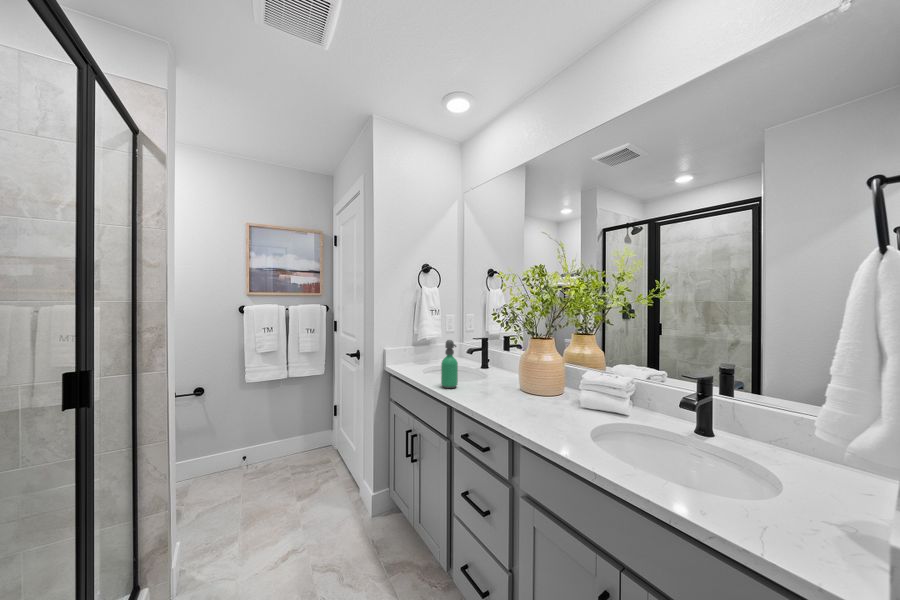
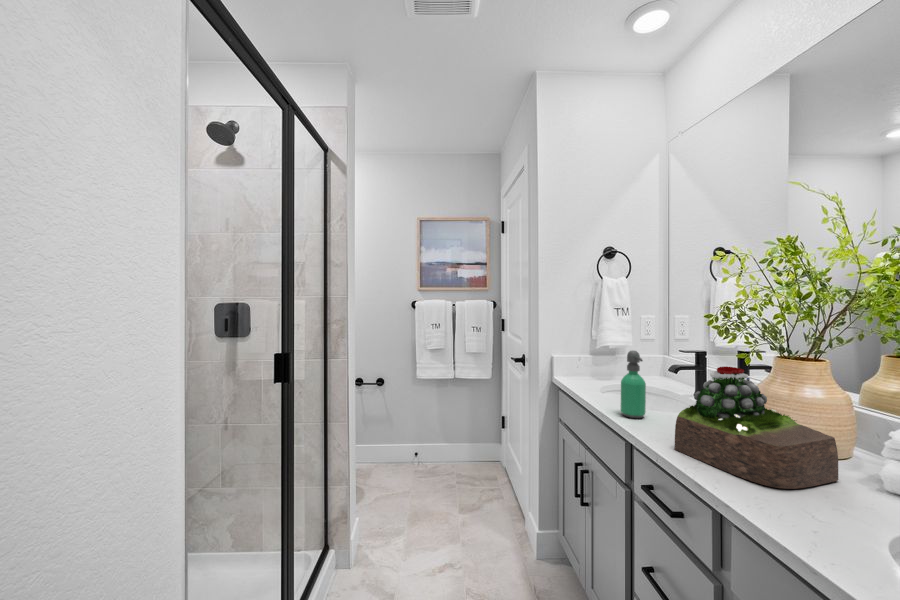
succulent plant: none [480,346,562,416] -> present [675,366,838,489]

